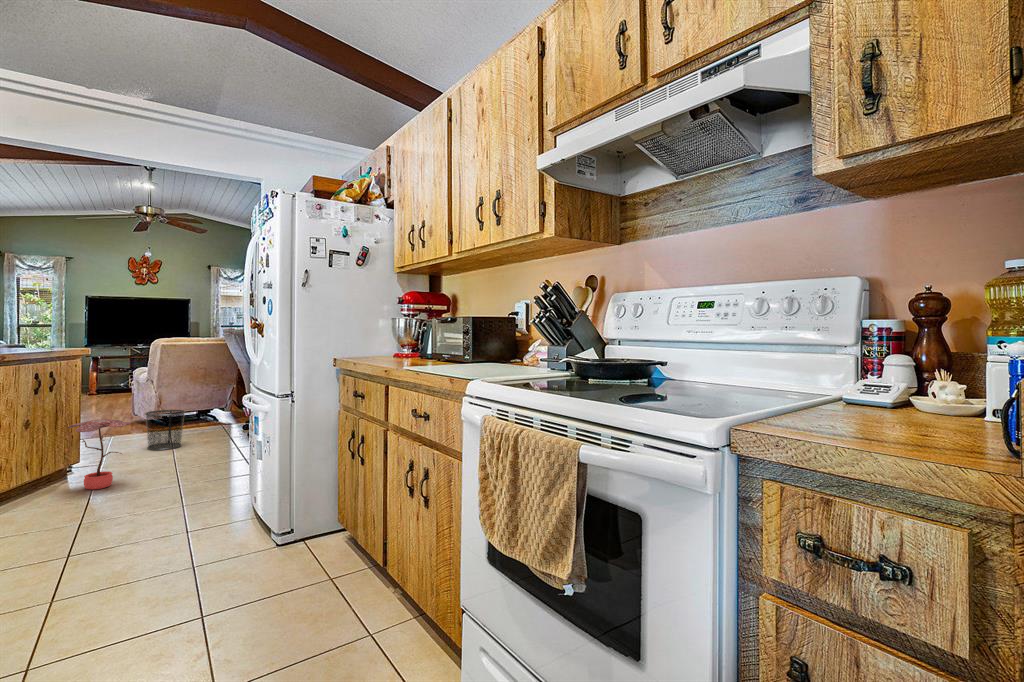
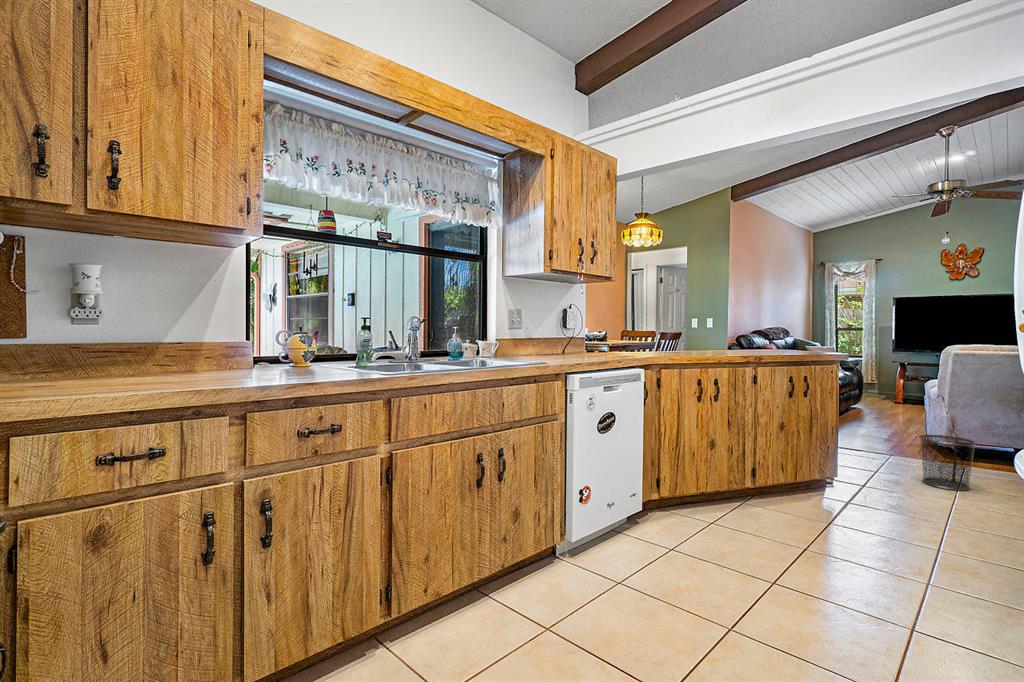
potted plant: present [68,419,131,489] -> none [816,435,879,515]

